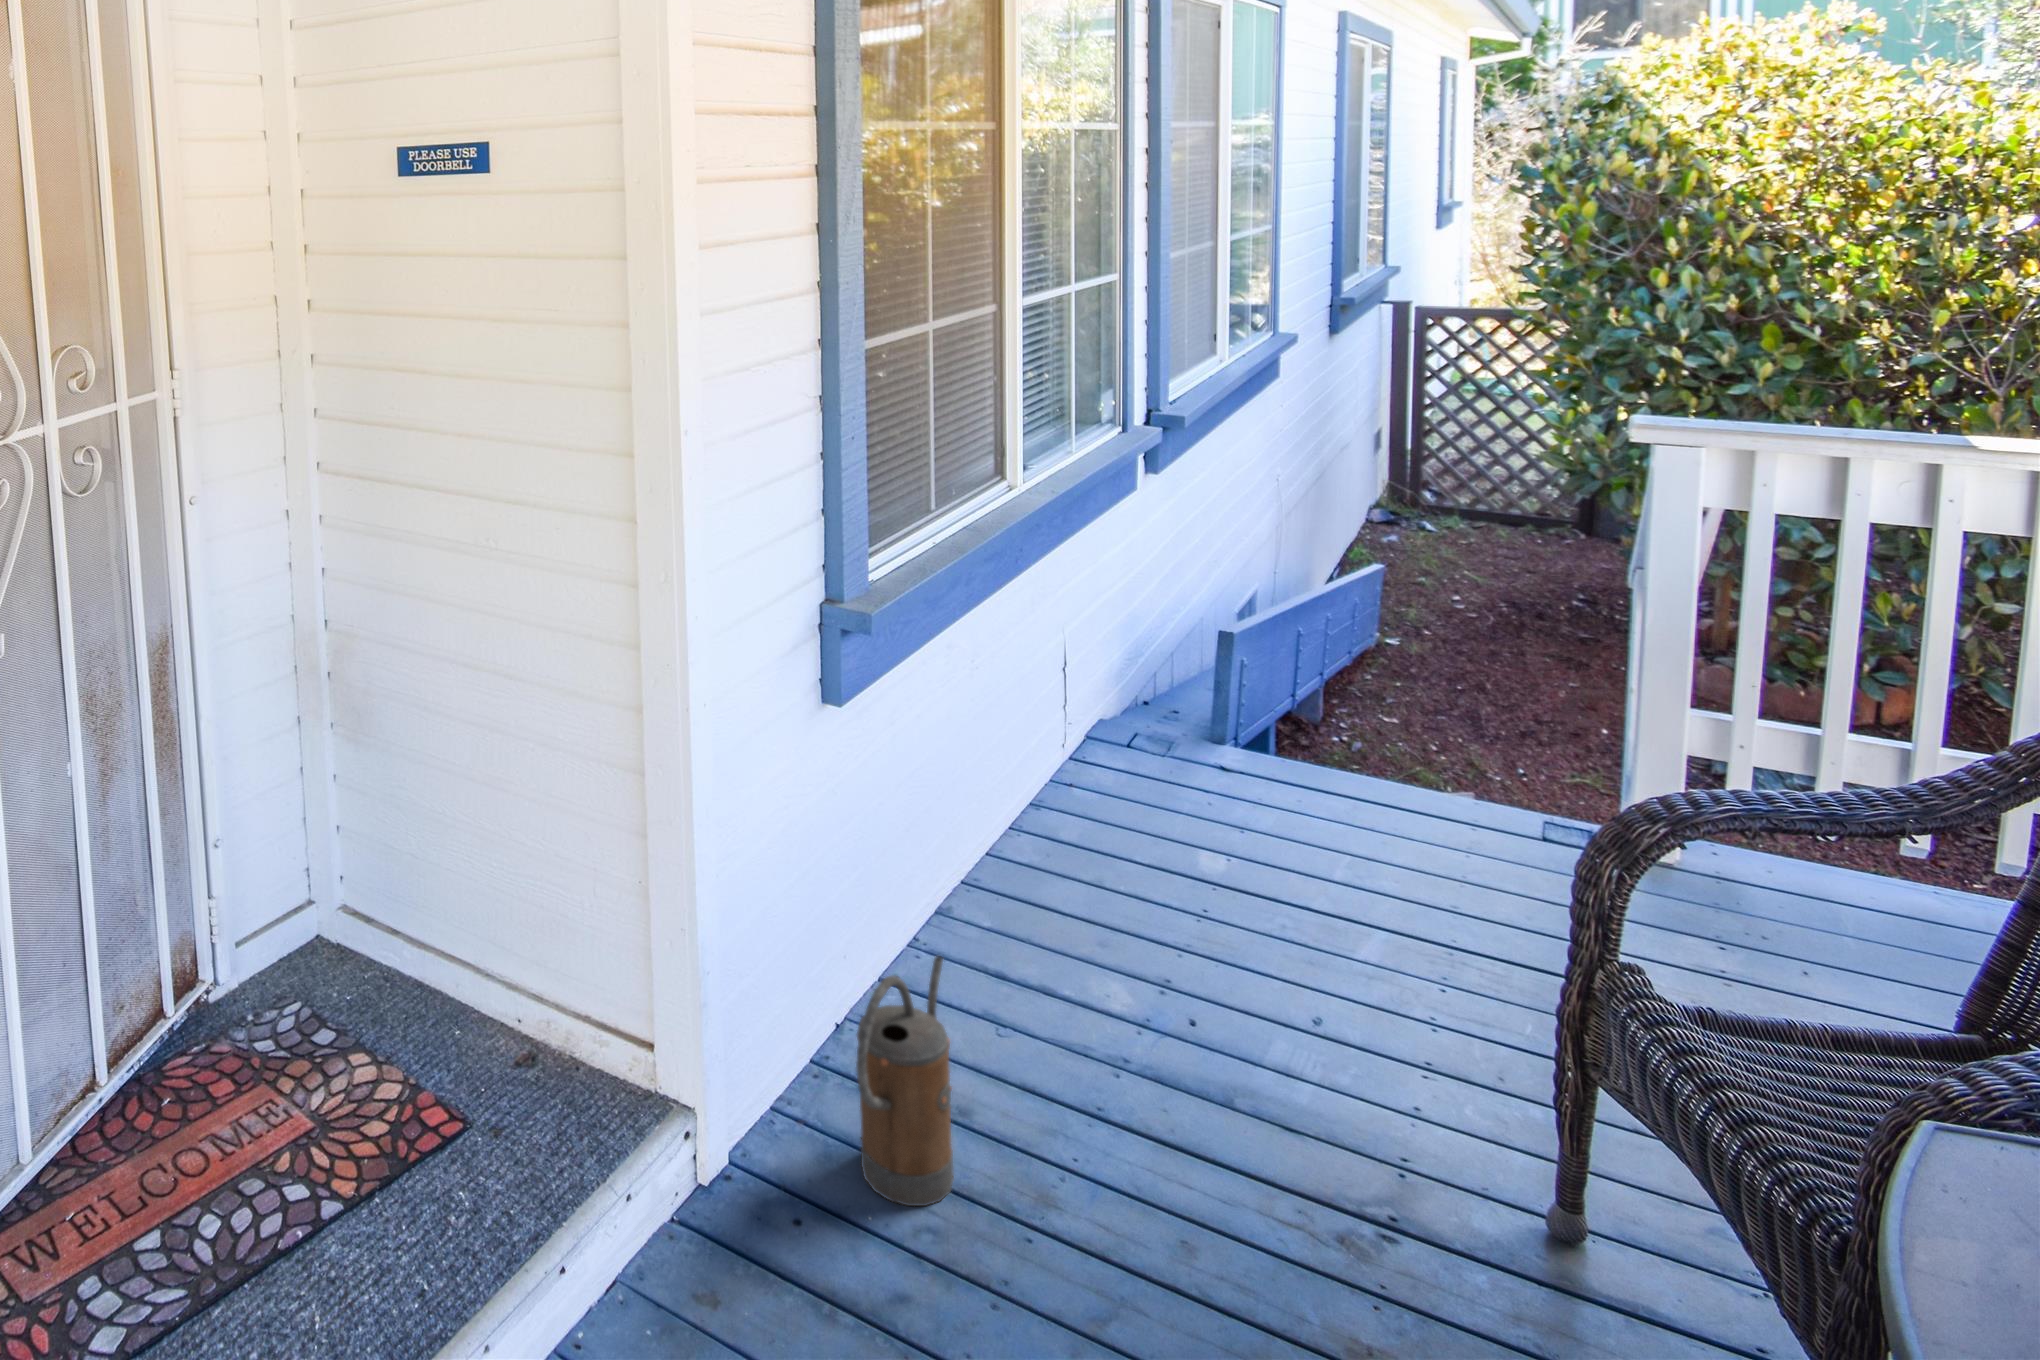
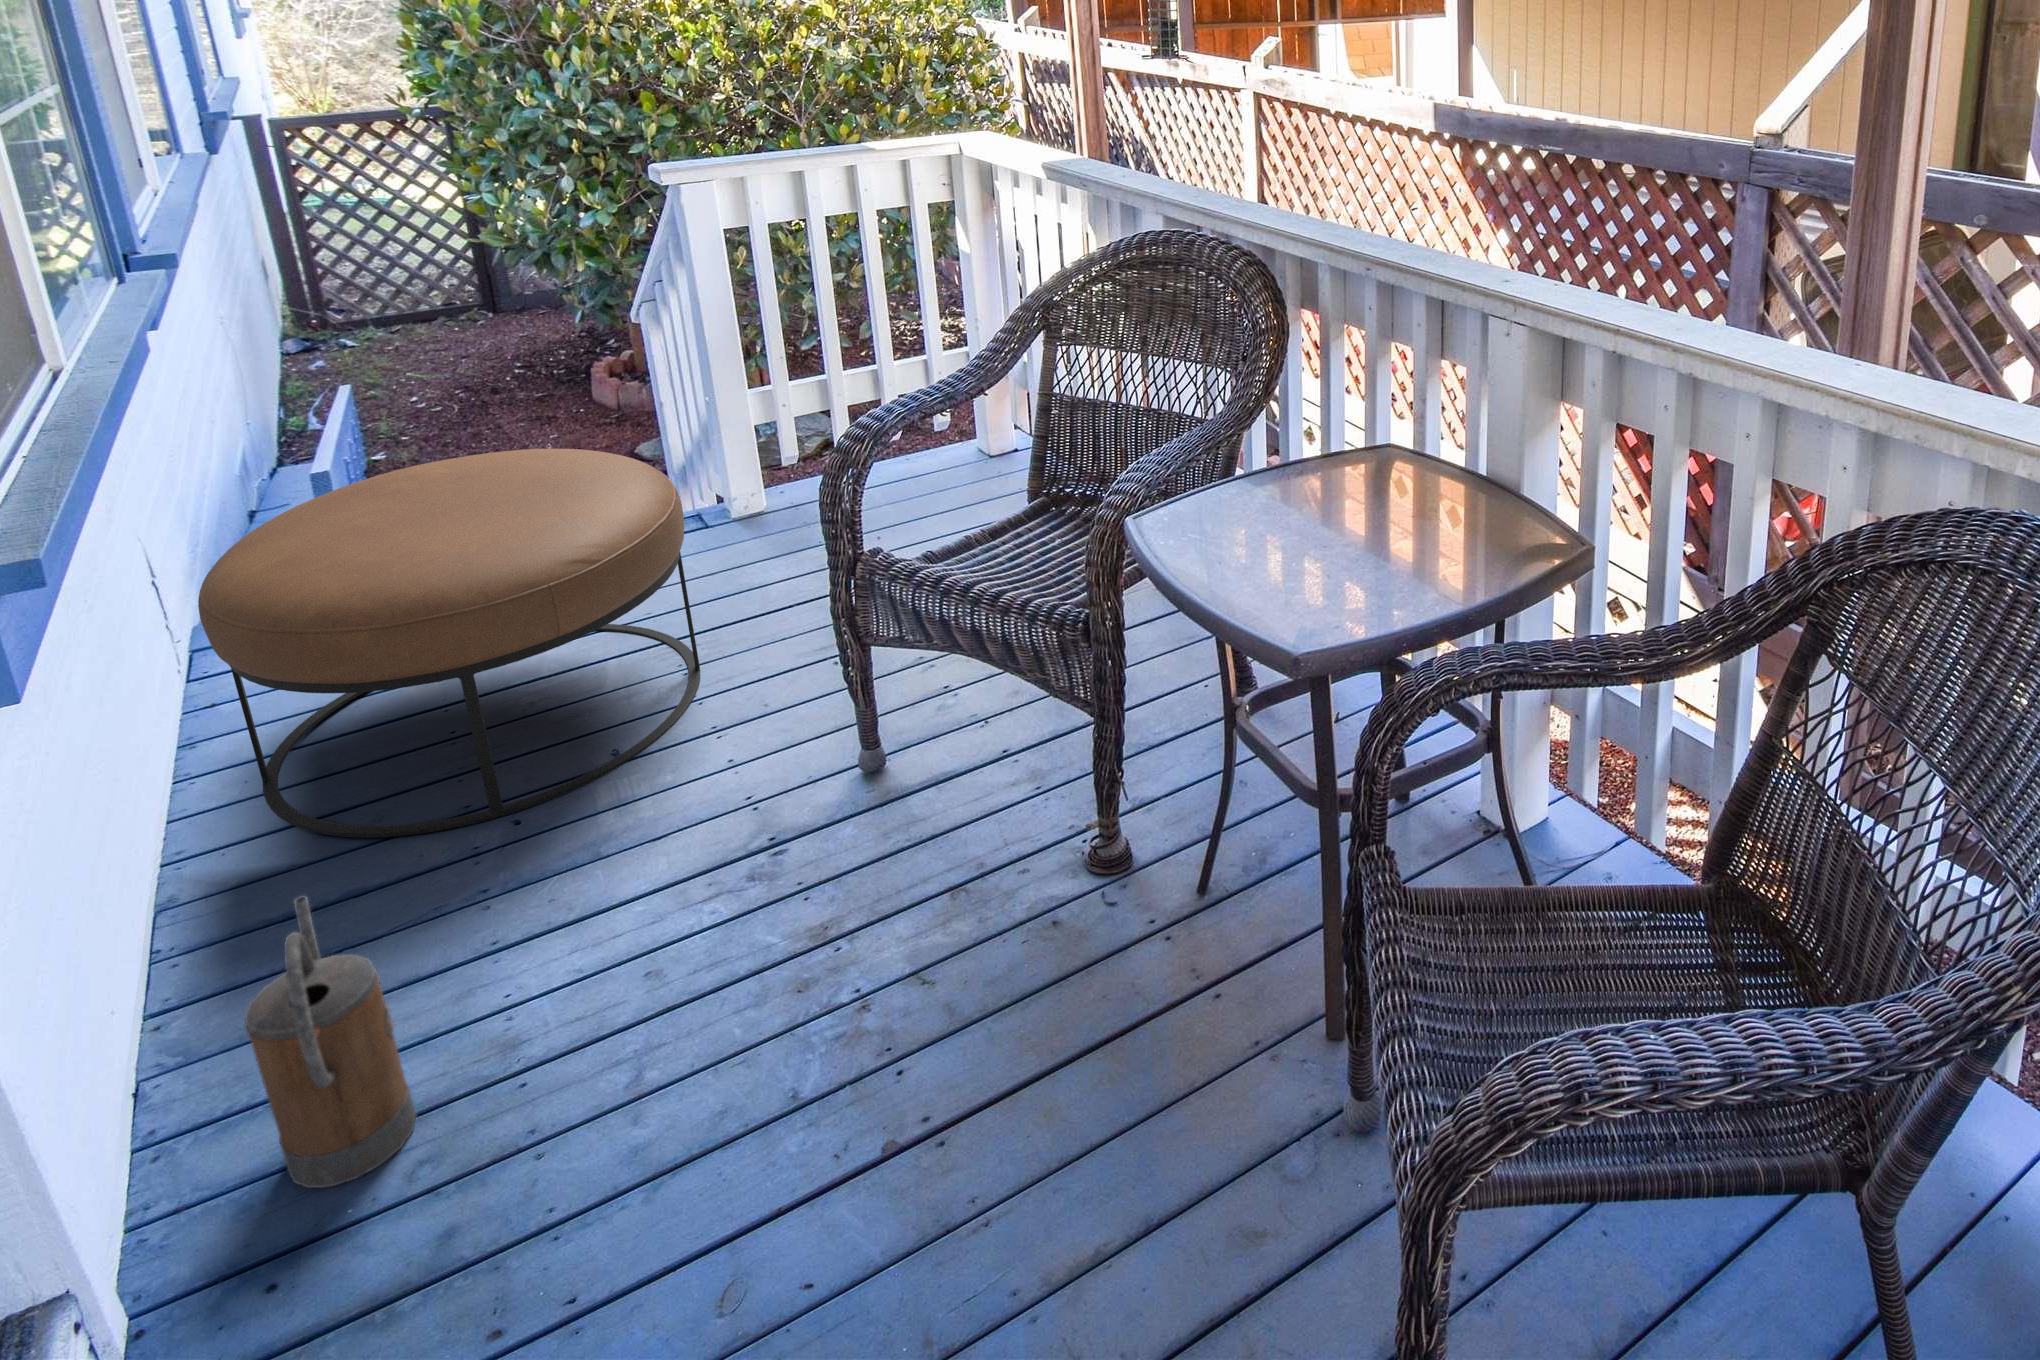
ottoman: none [1033,652,1481,1034] -> present [198,449,700,837]

